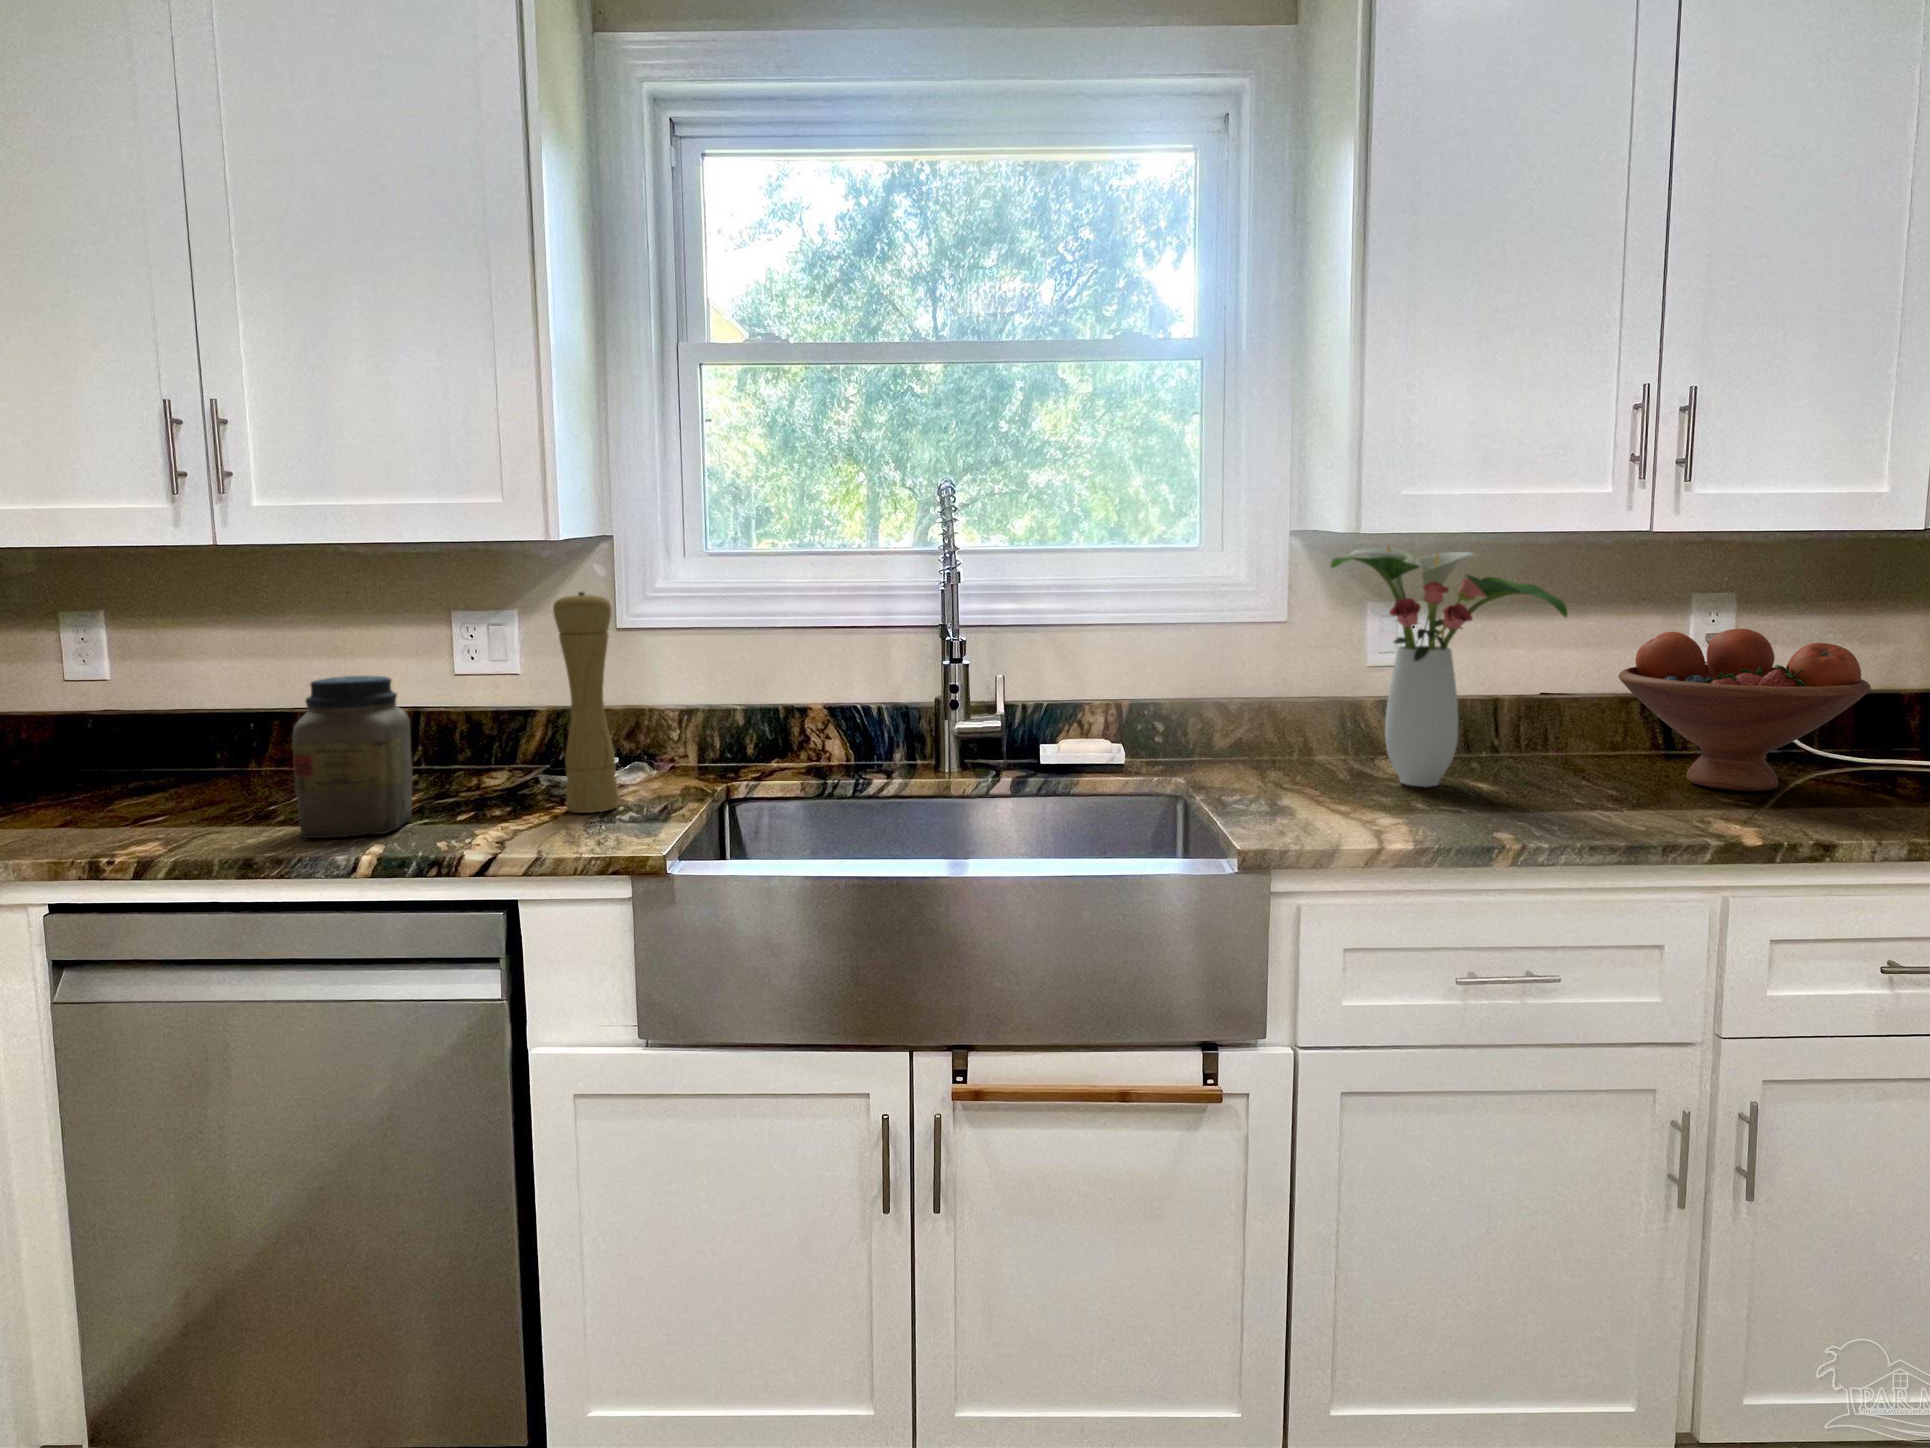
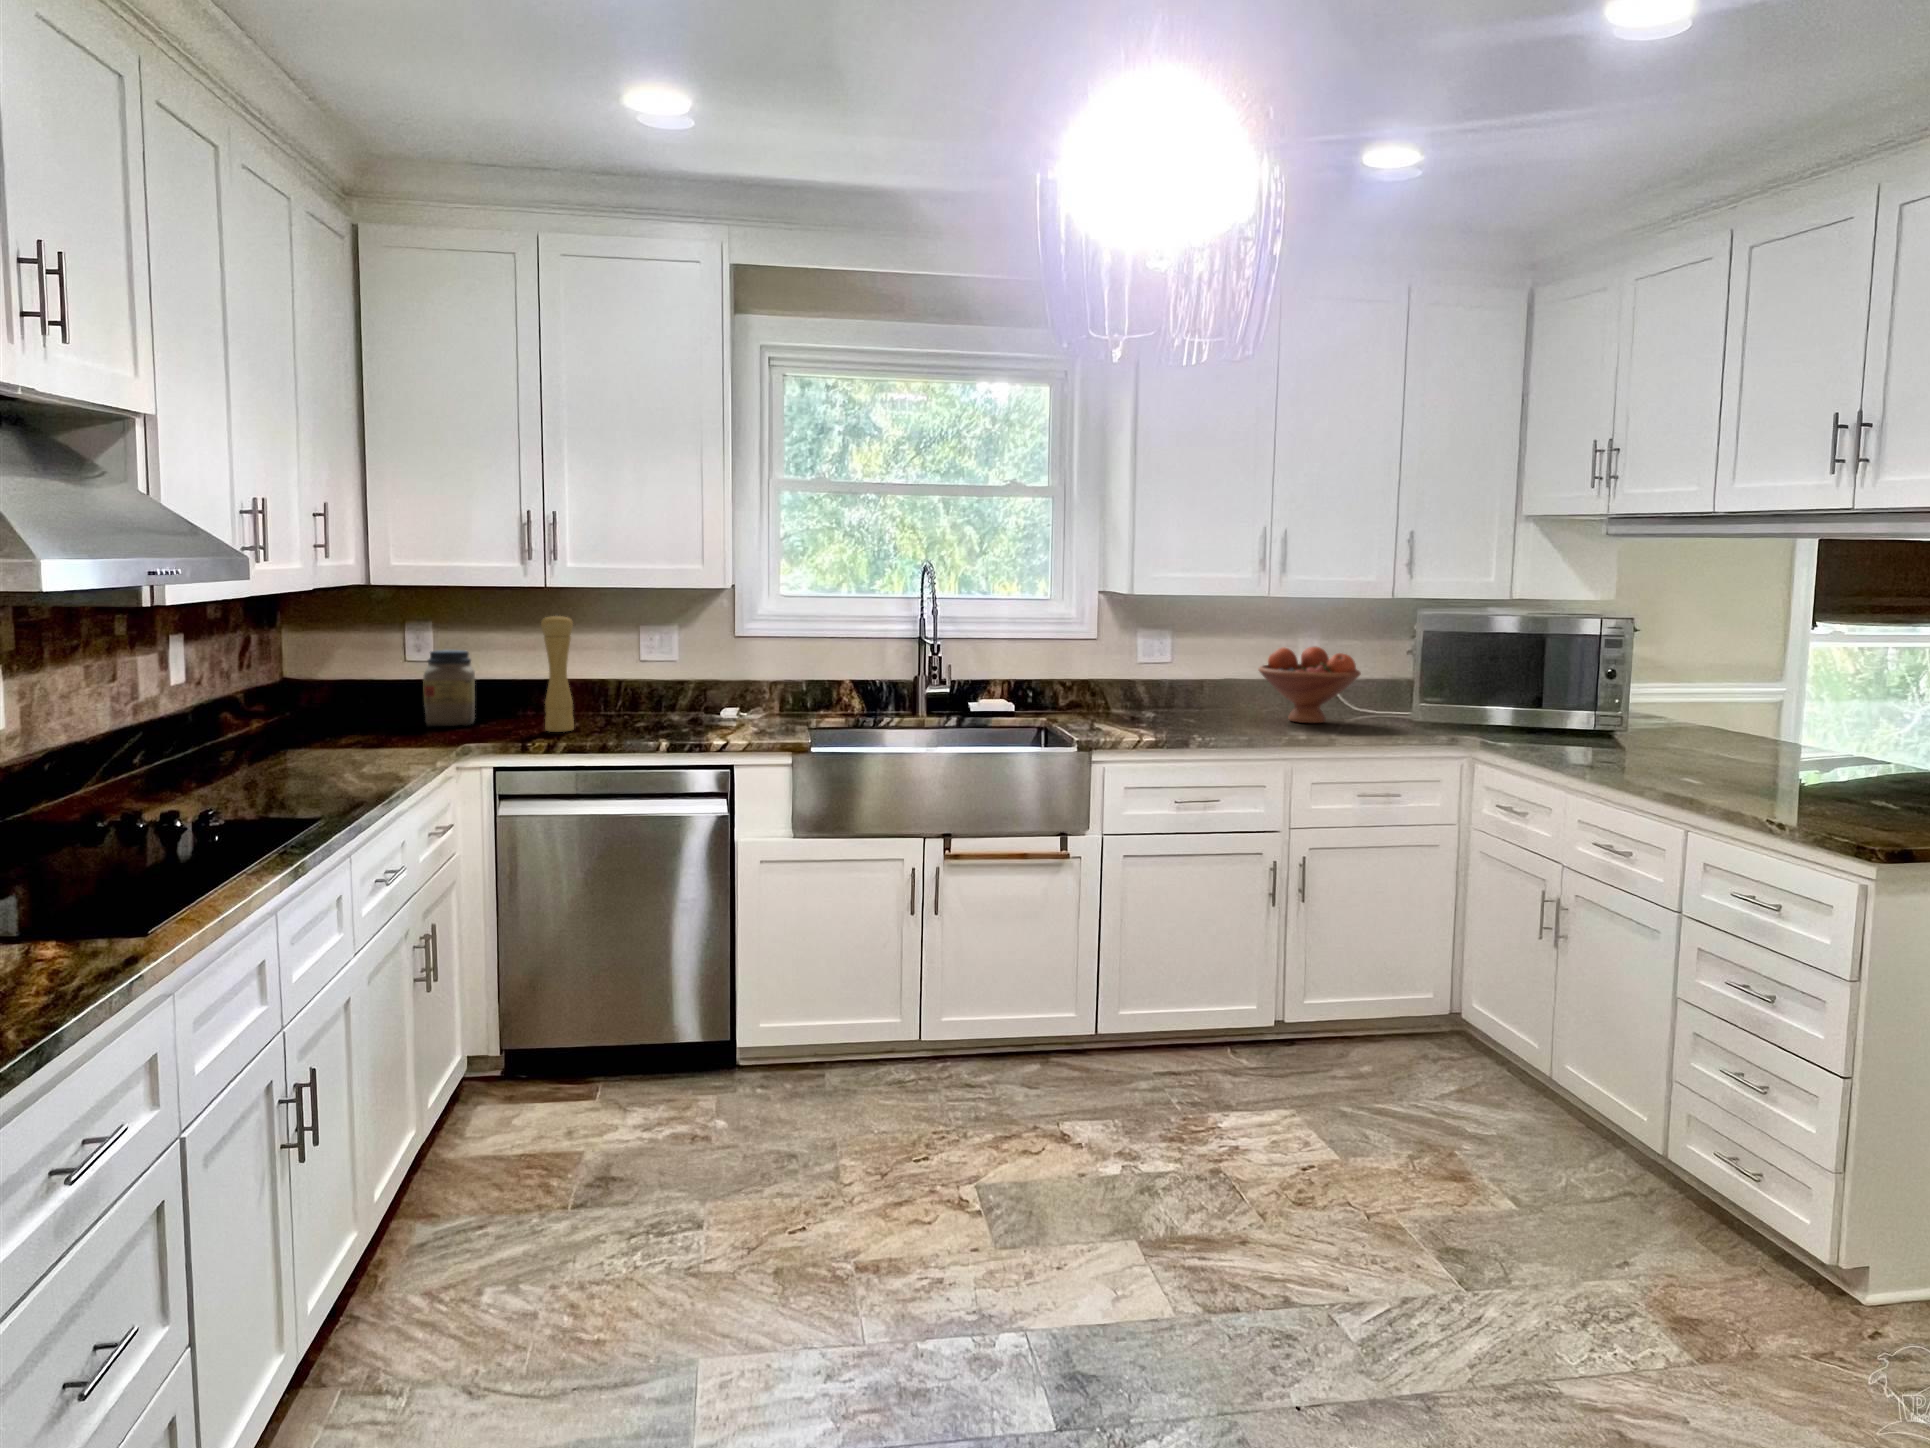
flower arrangement: present [1330,546,1568,787] -> none [1120,602,1225,721]
pepper mill: present [553,592,619,813] -> present [541,615,574,732]
jar: present [292,676,412,838] -> present [423,650,475,726]

